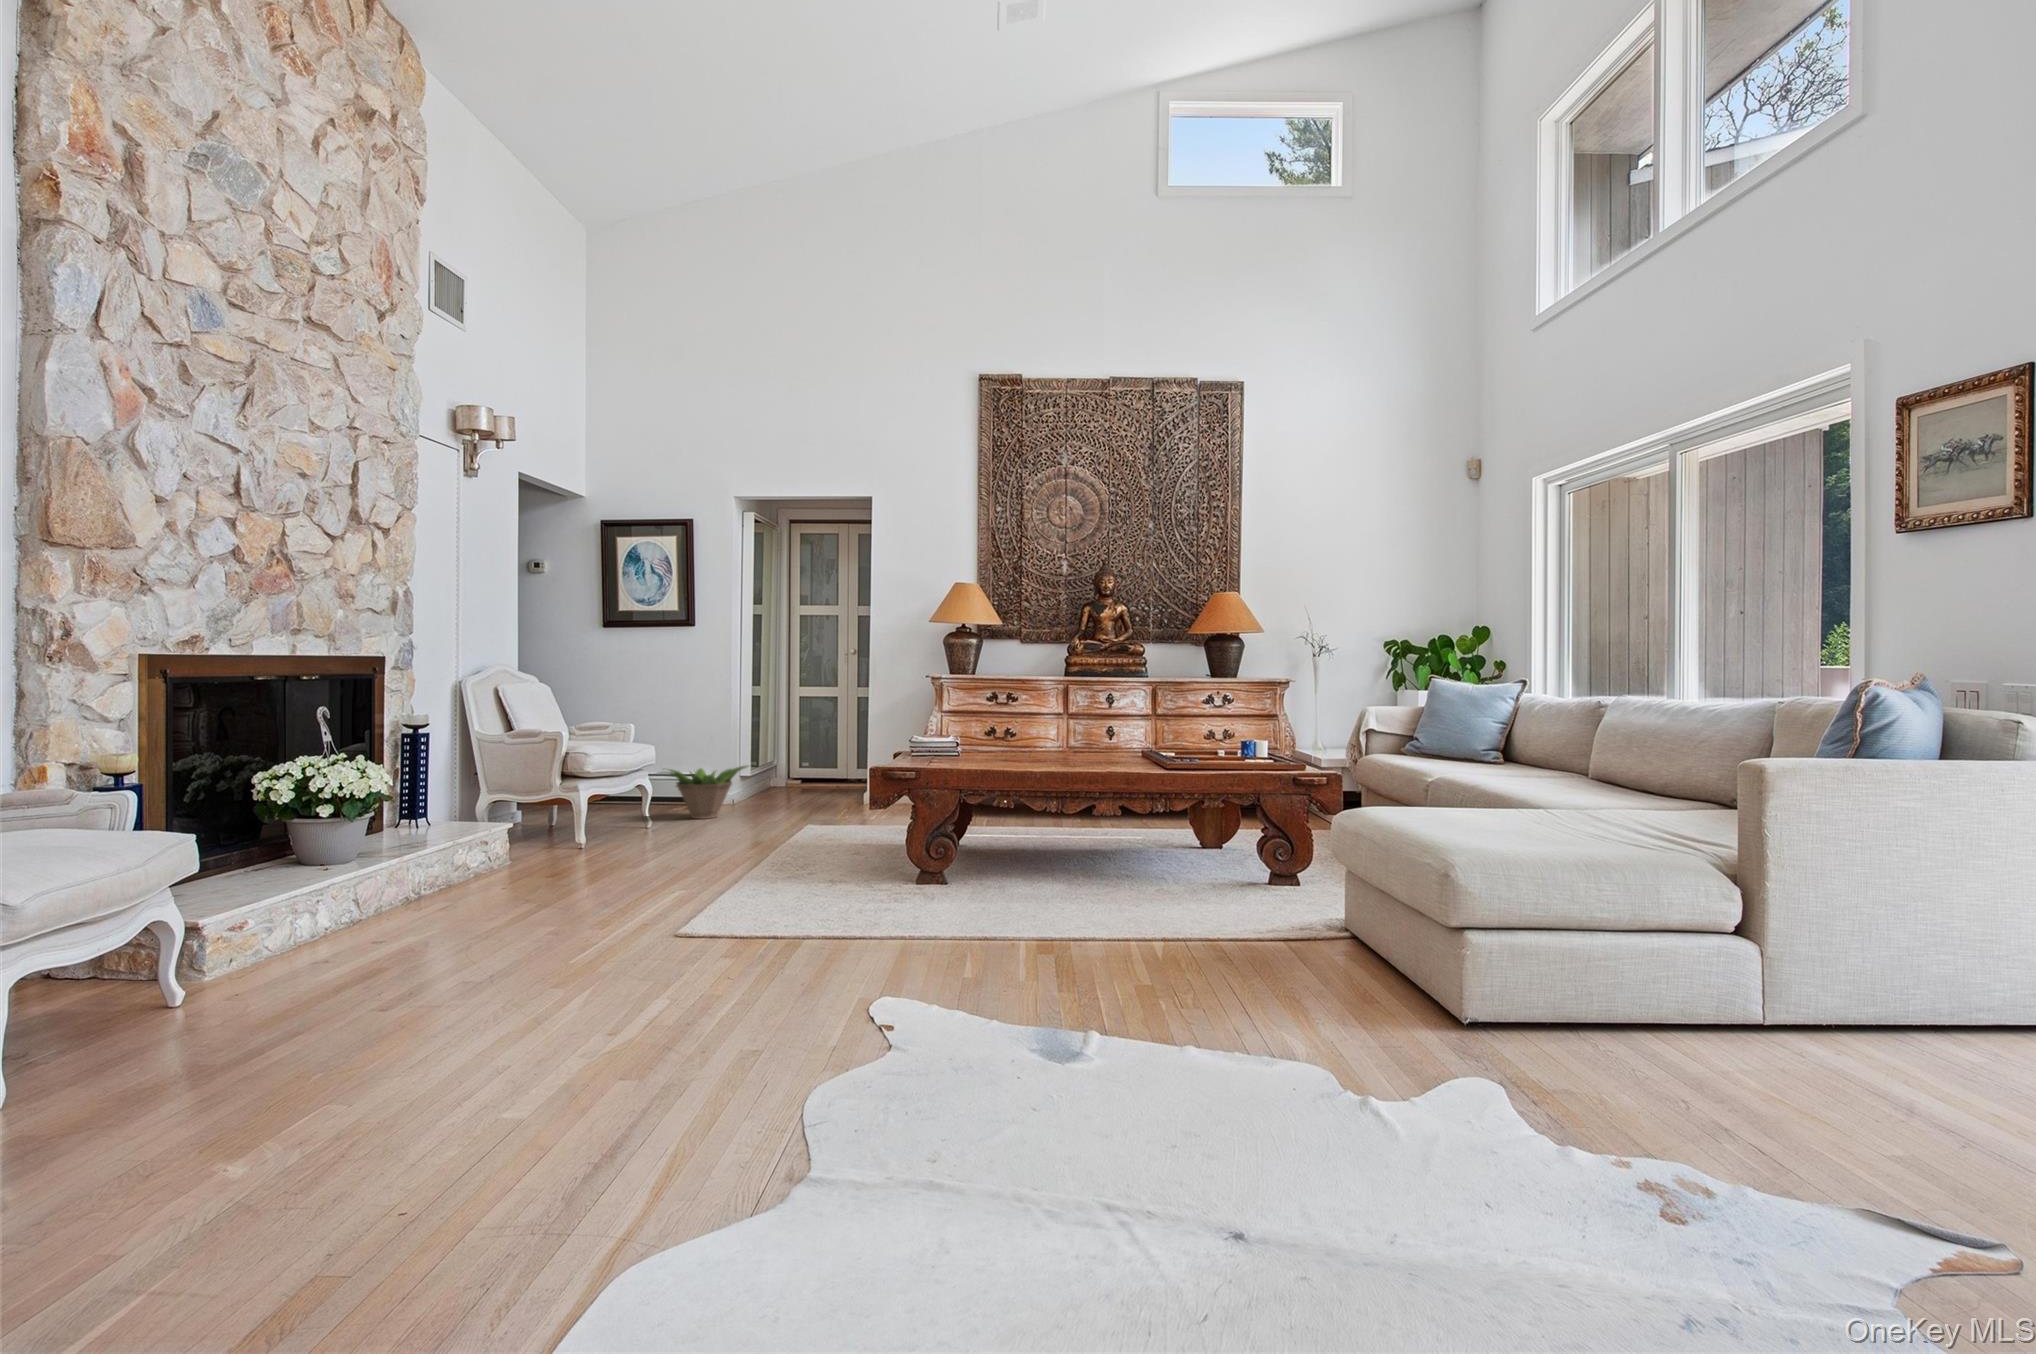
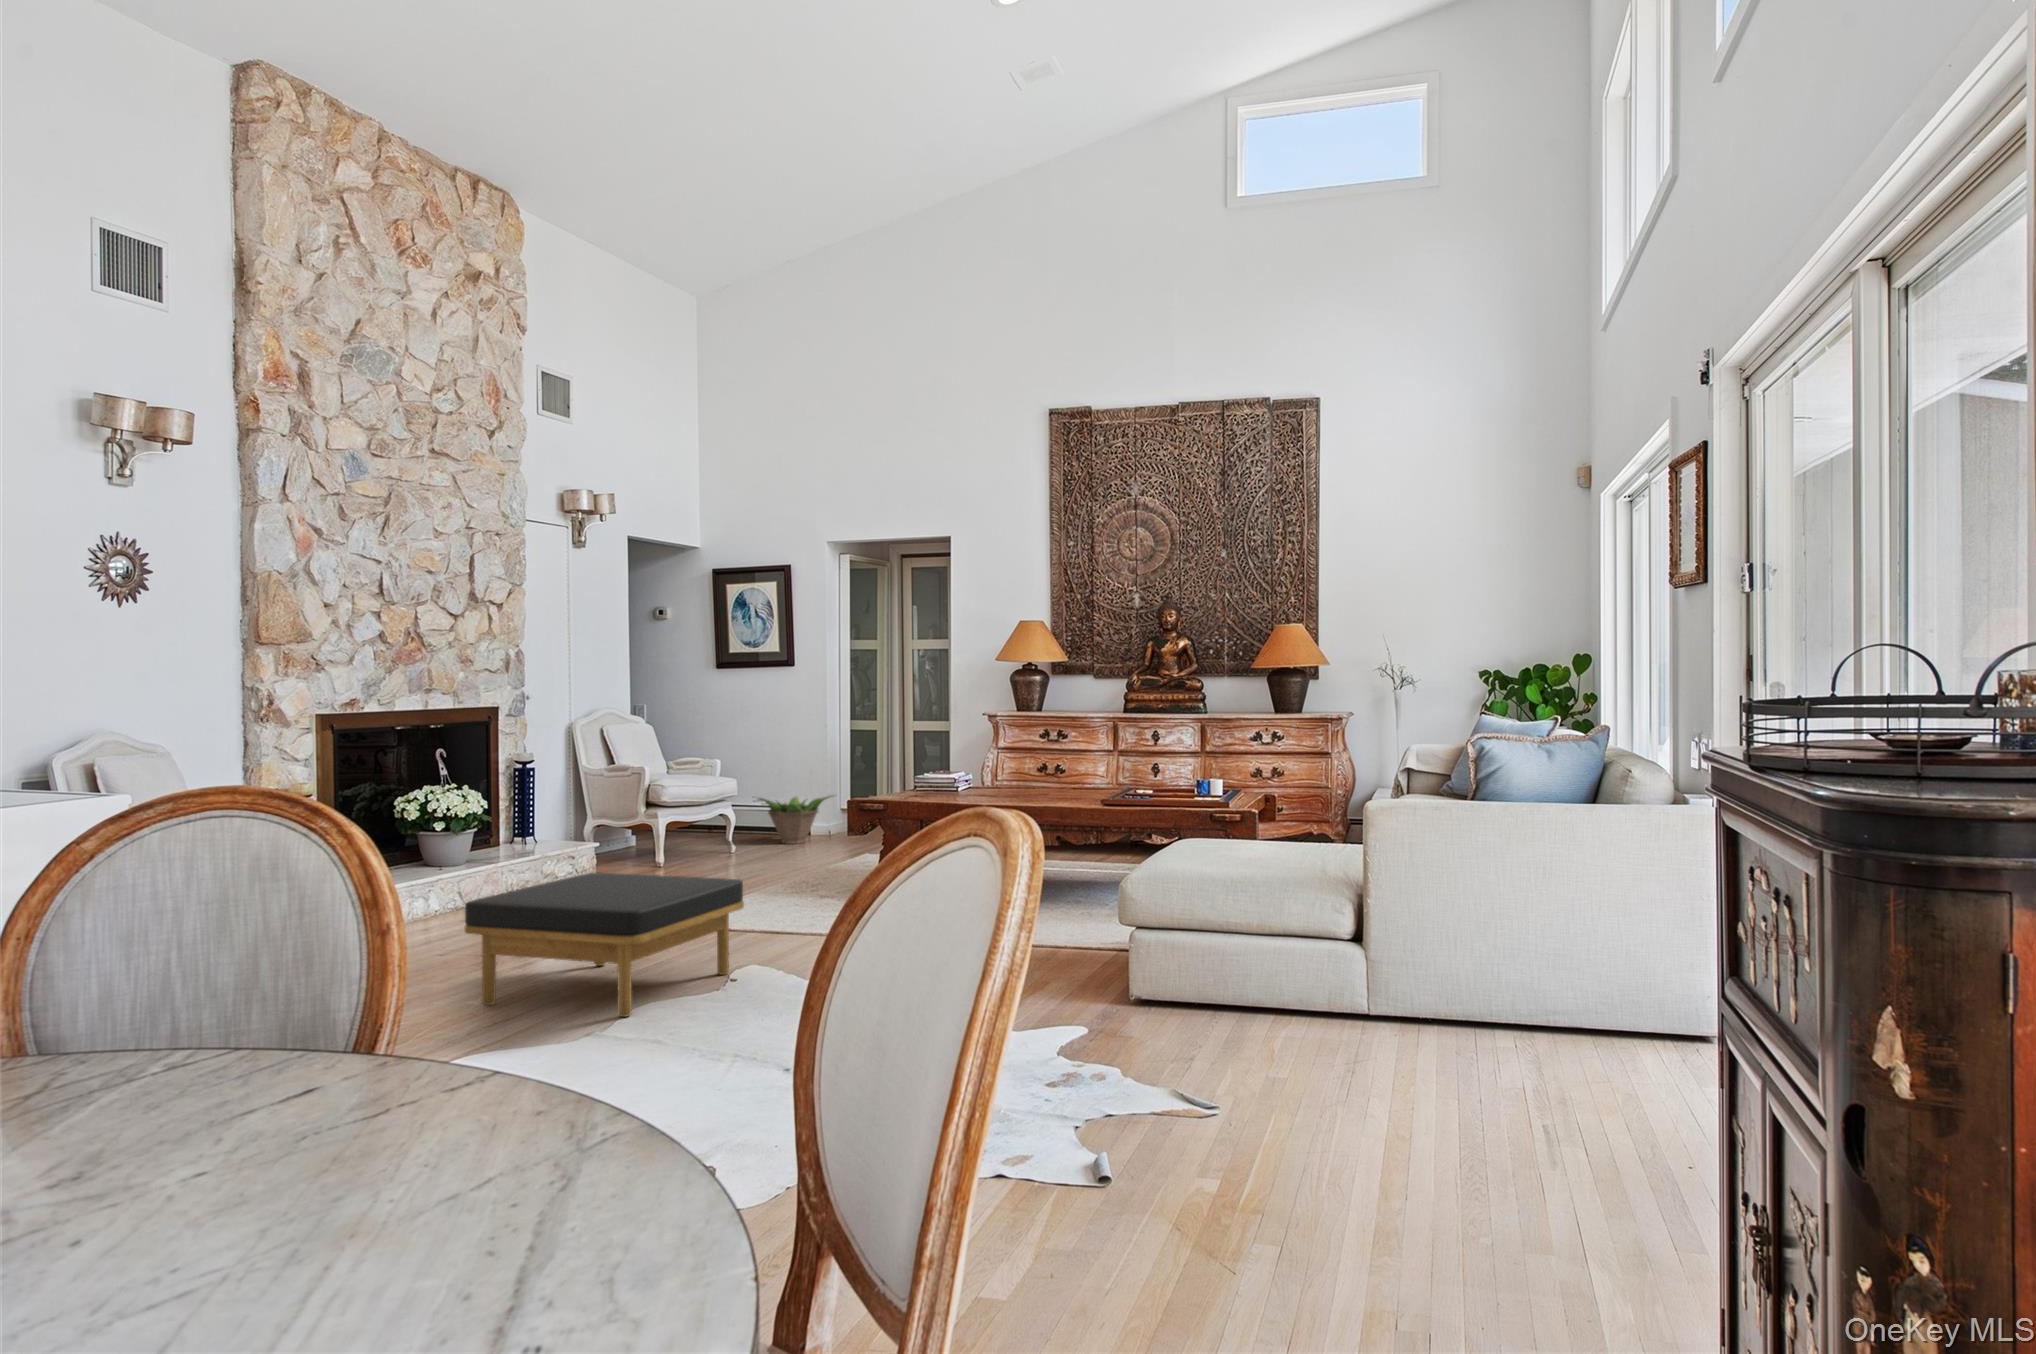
ottoman: none [524,862,886,1075] -> present [465,873,744,1017]

